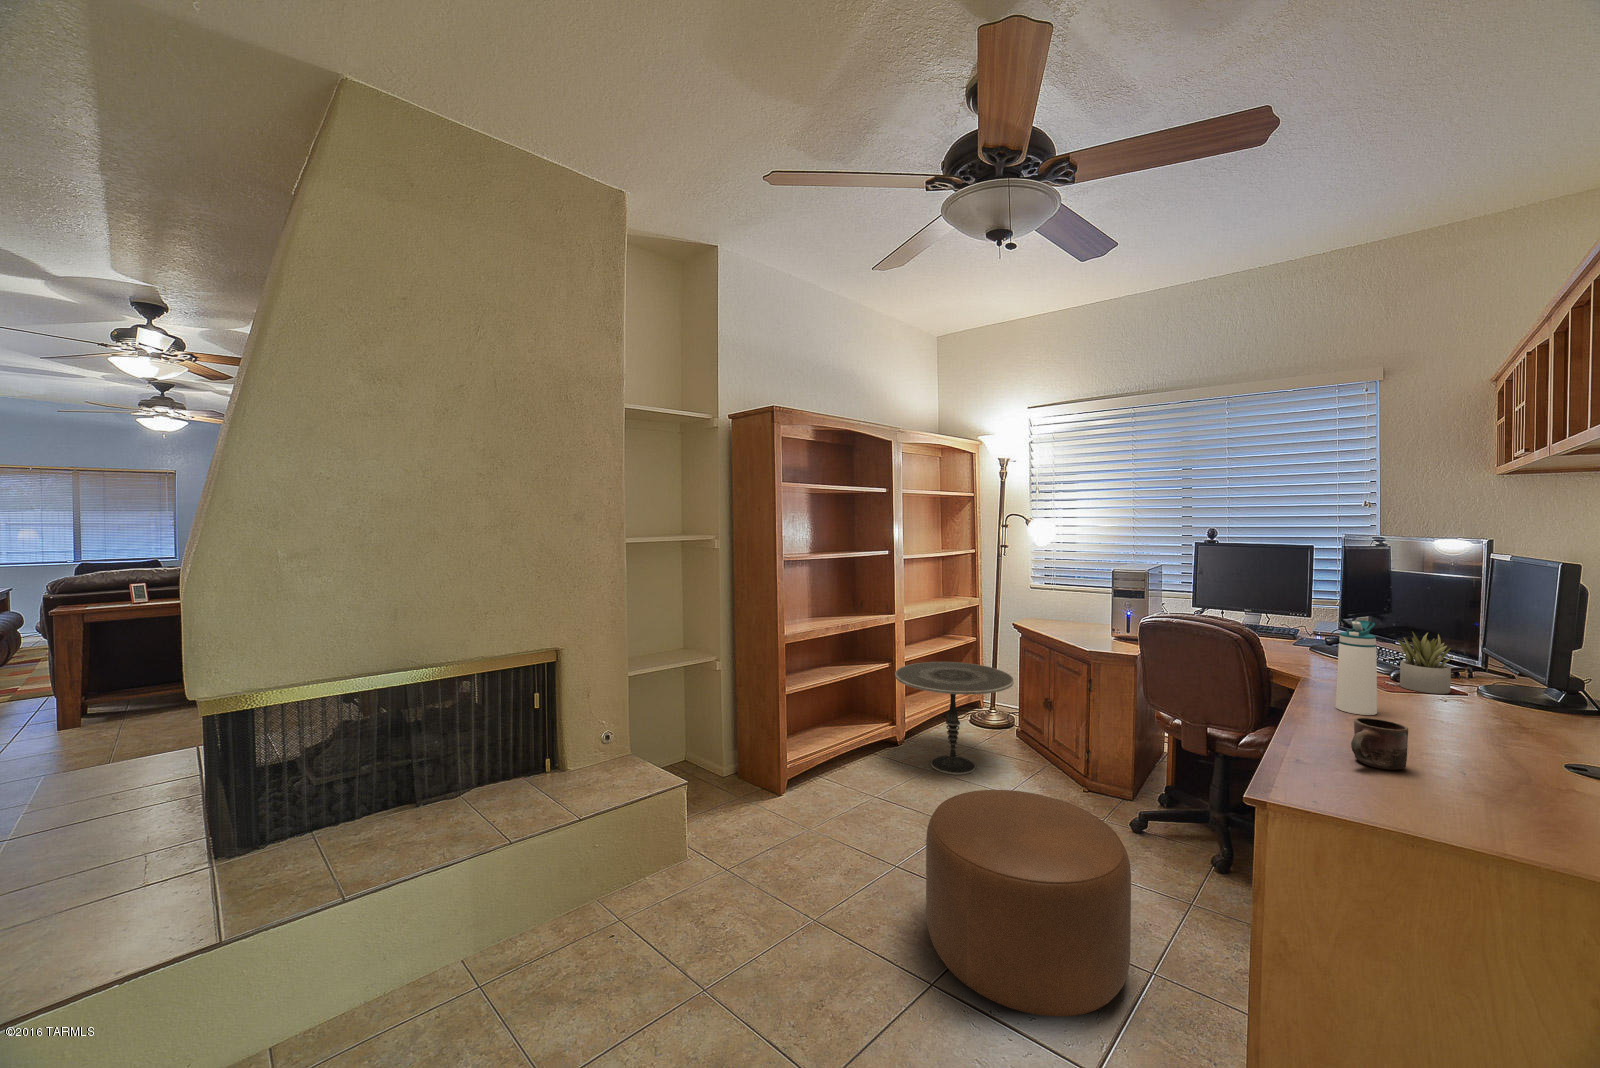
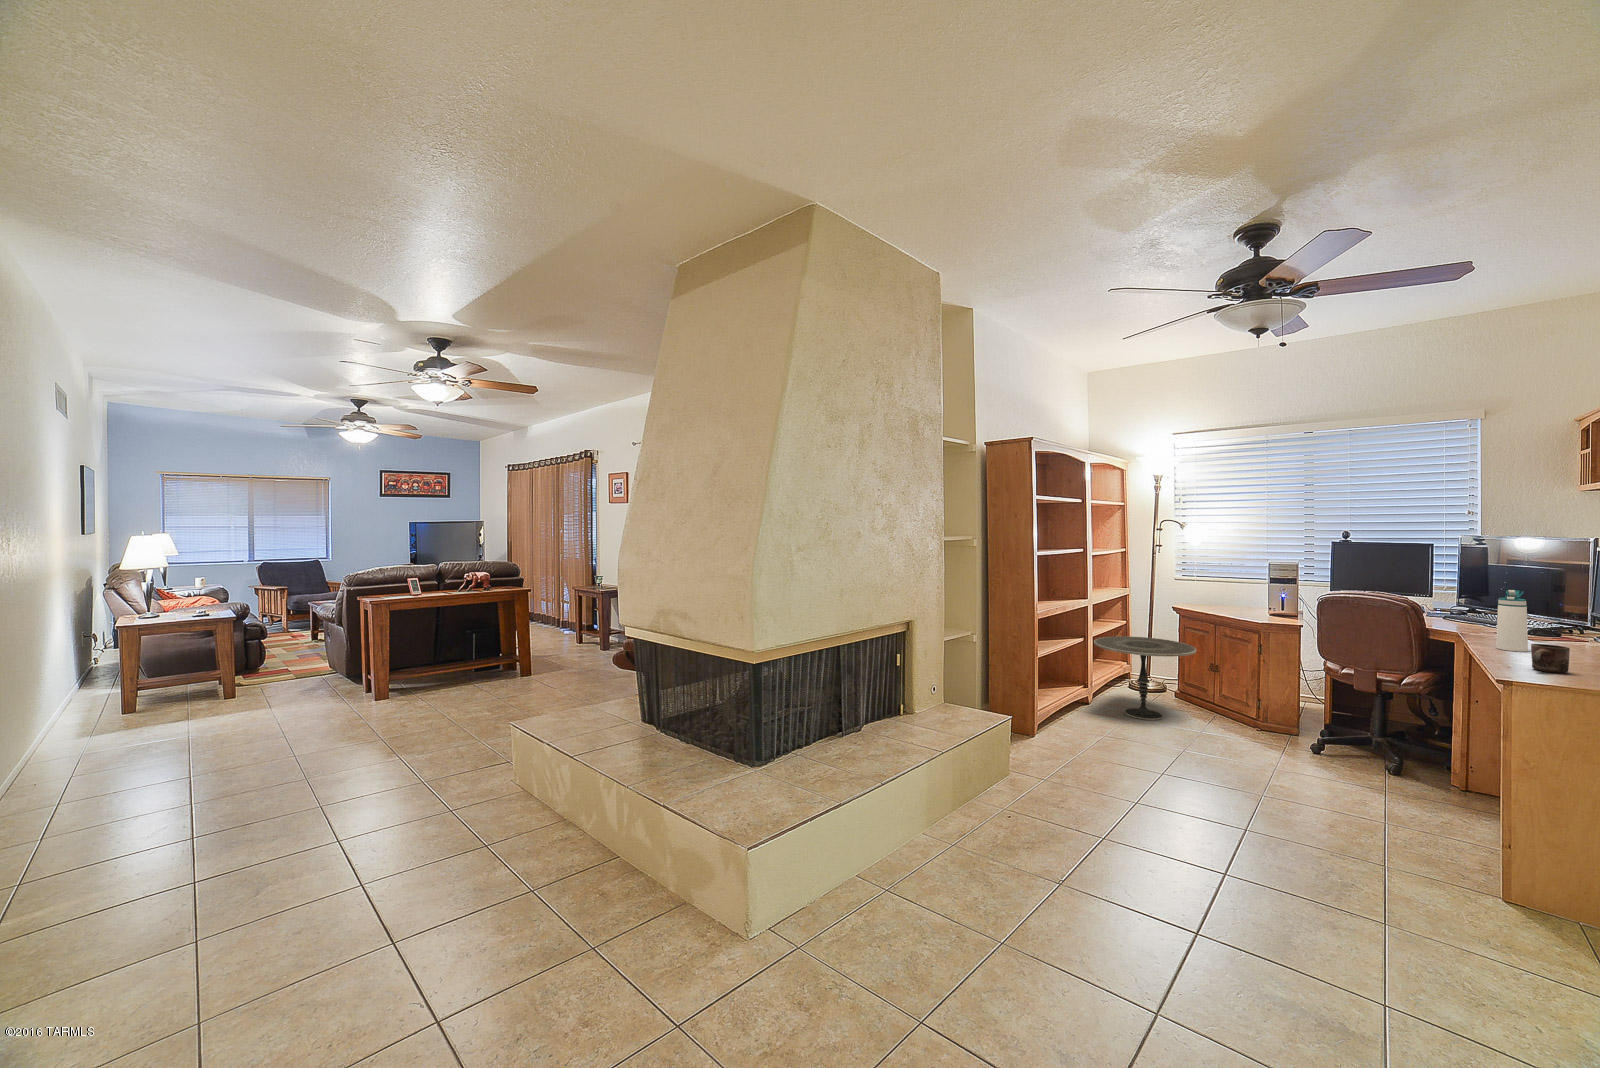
succulent plant: present [1398,632,1453,694] -> none [1528,600,1574,642]
ottoman: present [926,790,1131,1016] -> none [1205,710,1368,837]

